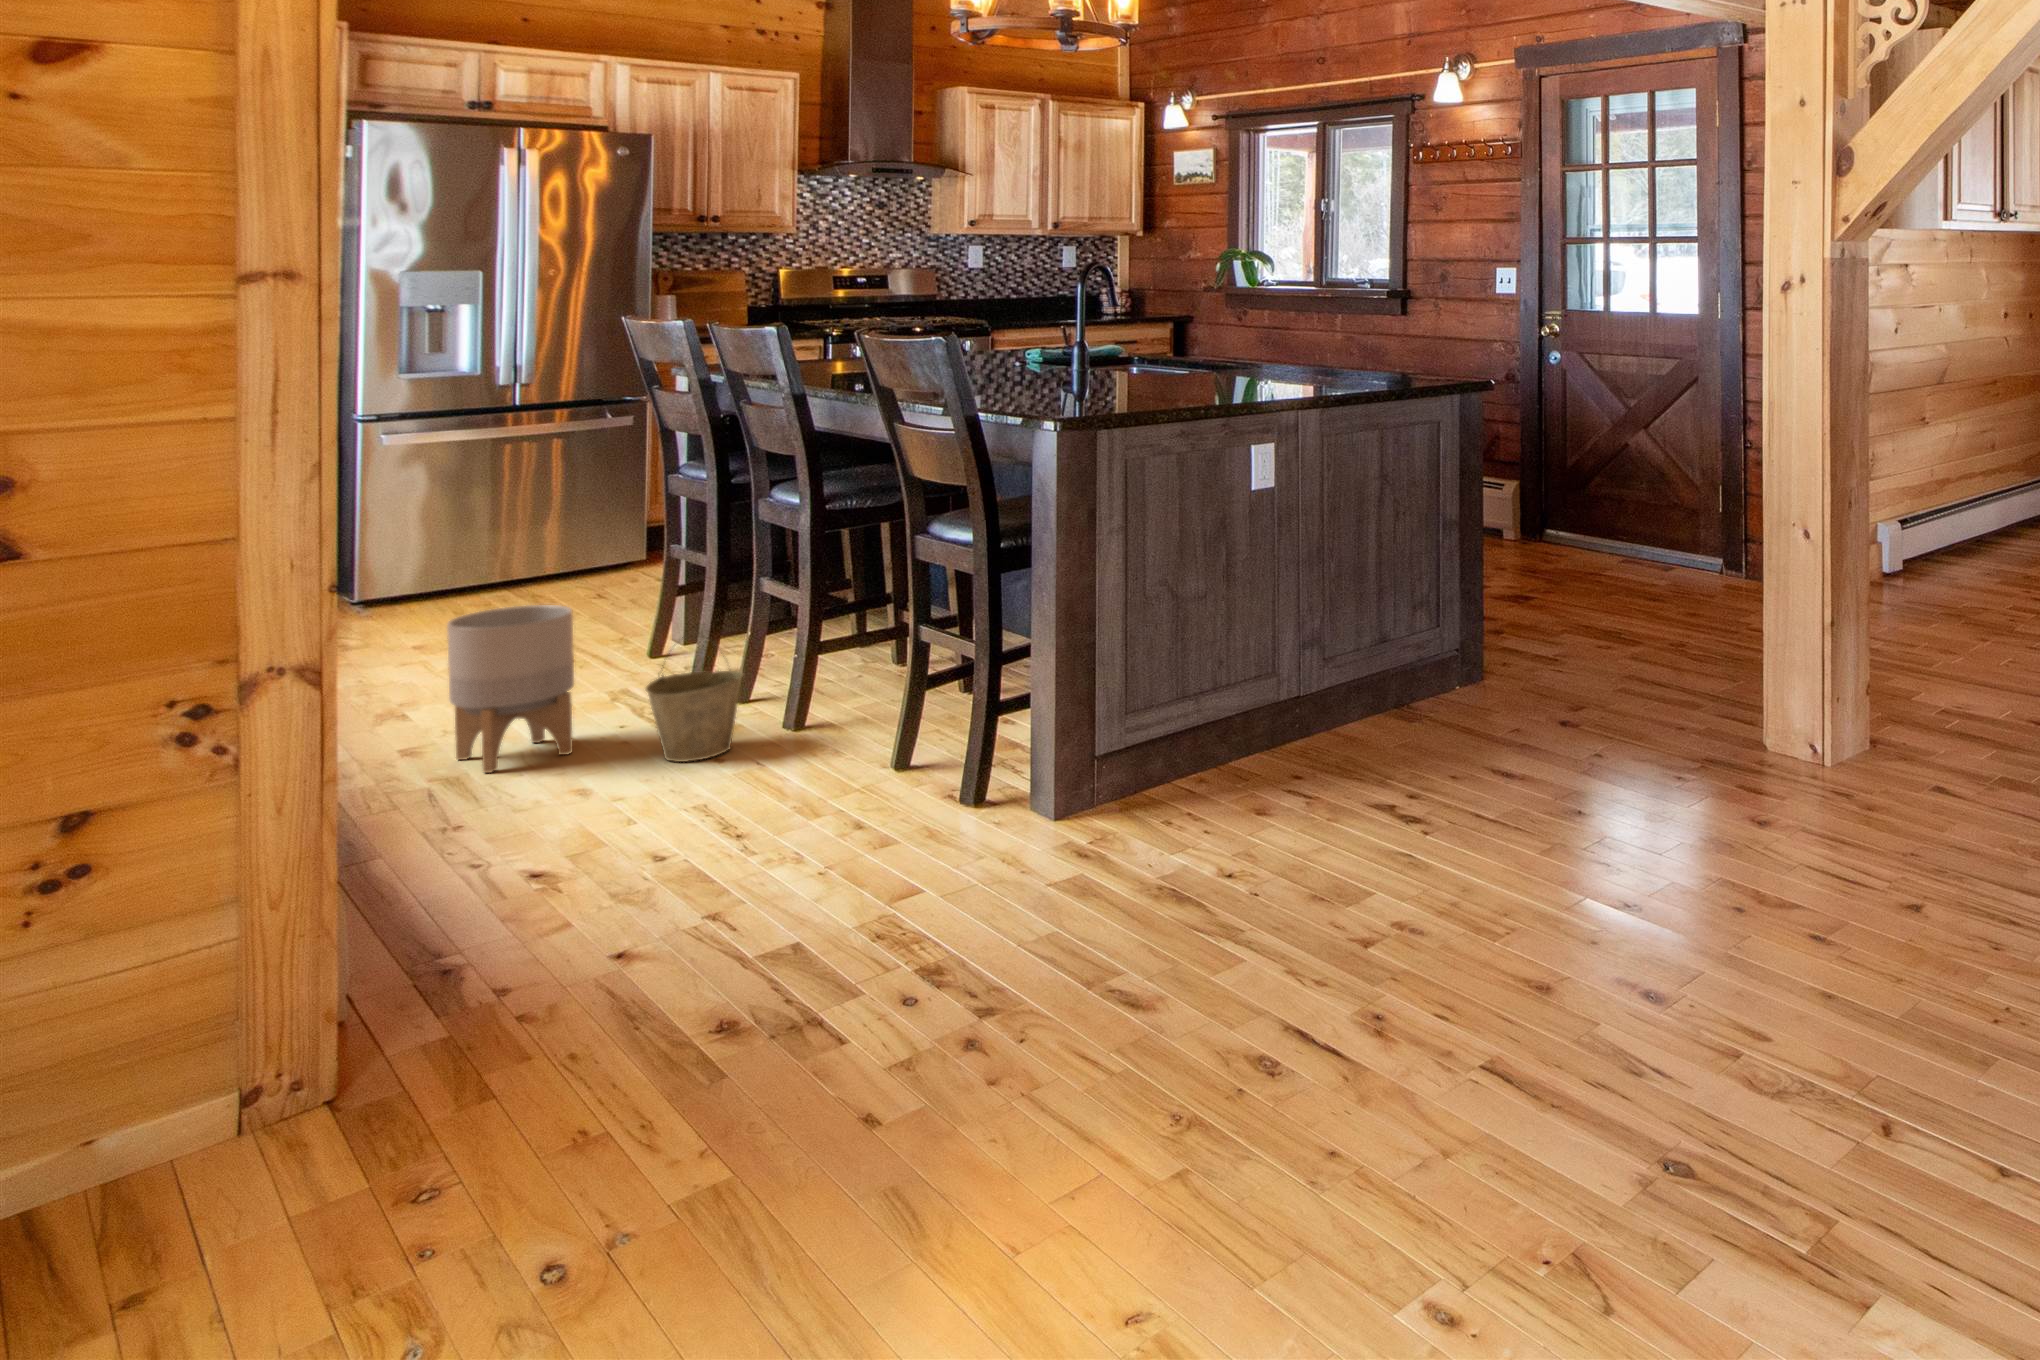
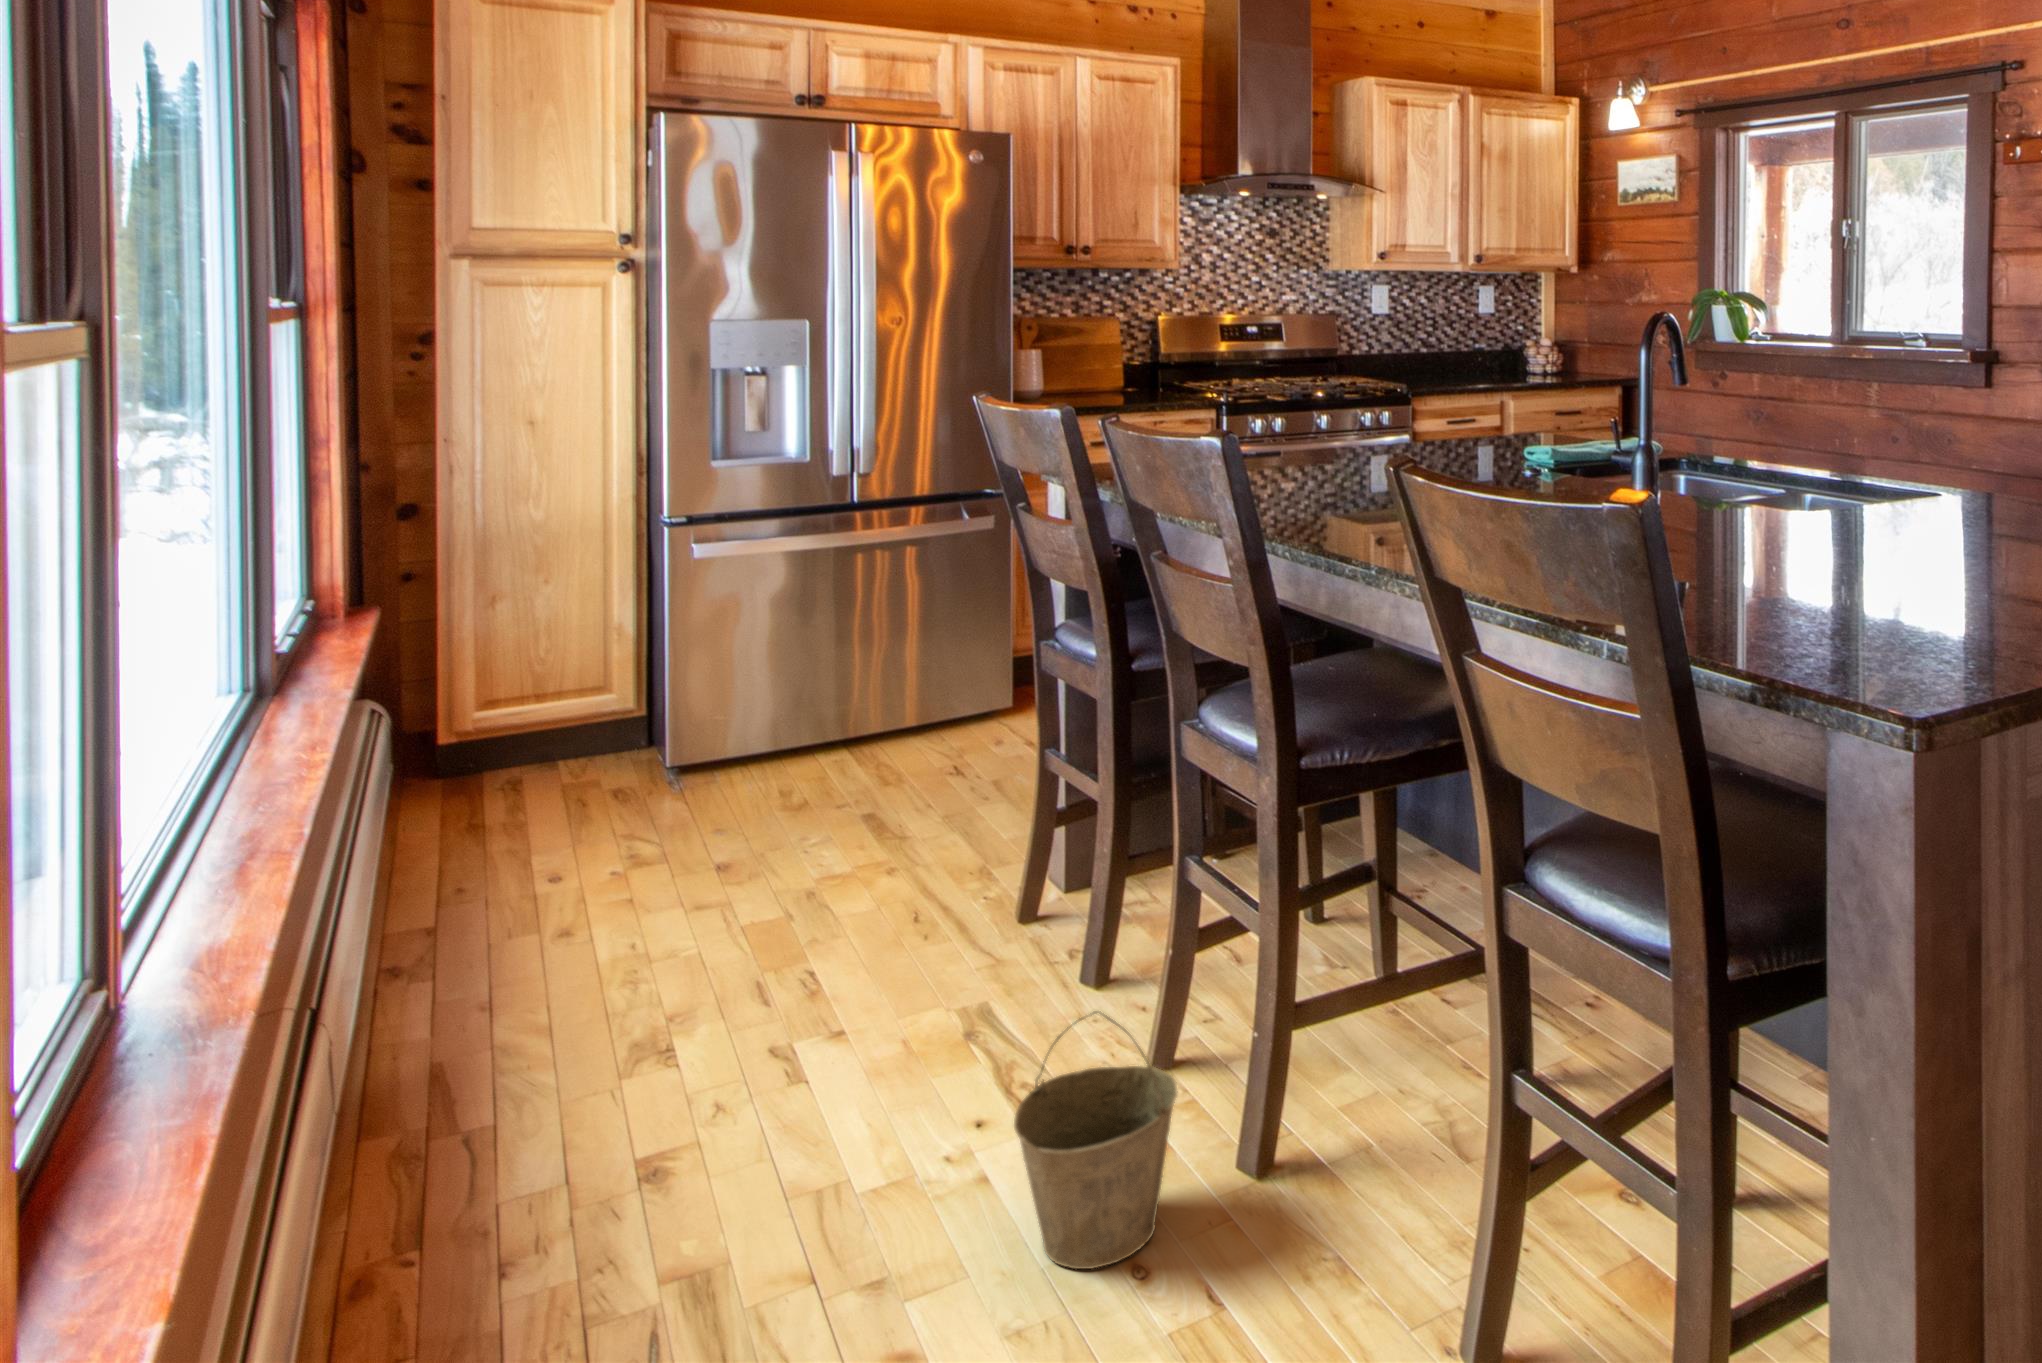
planter: present [447,605,574,773] -> none [691,923,896,1268]

